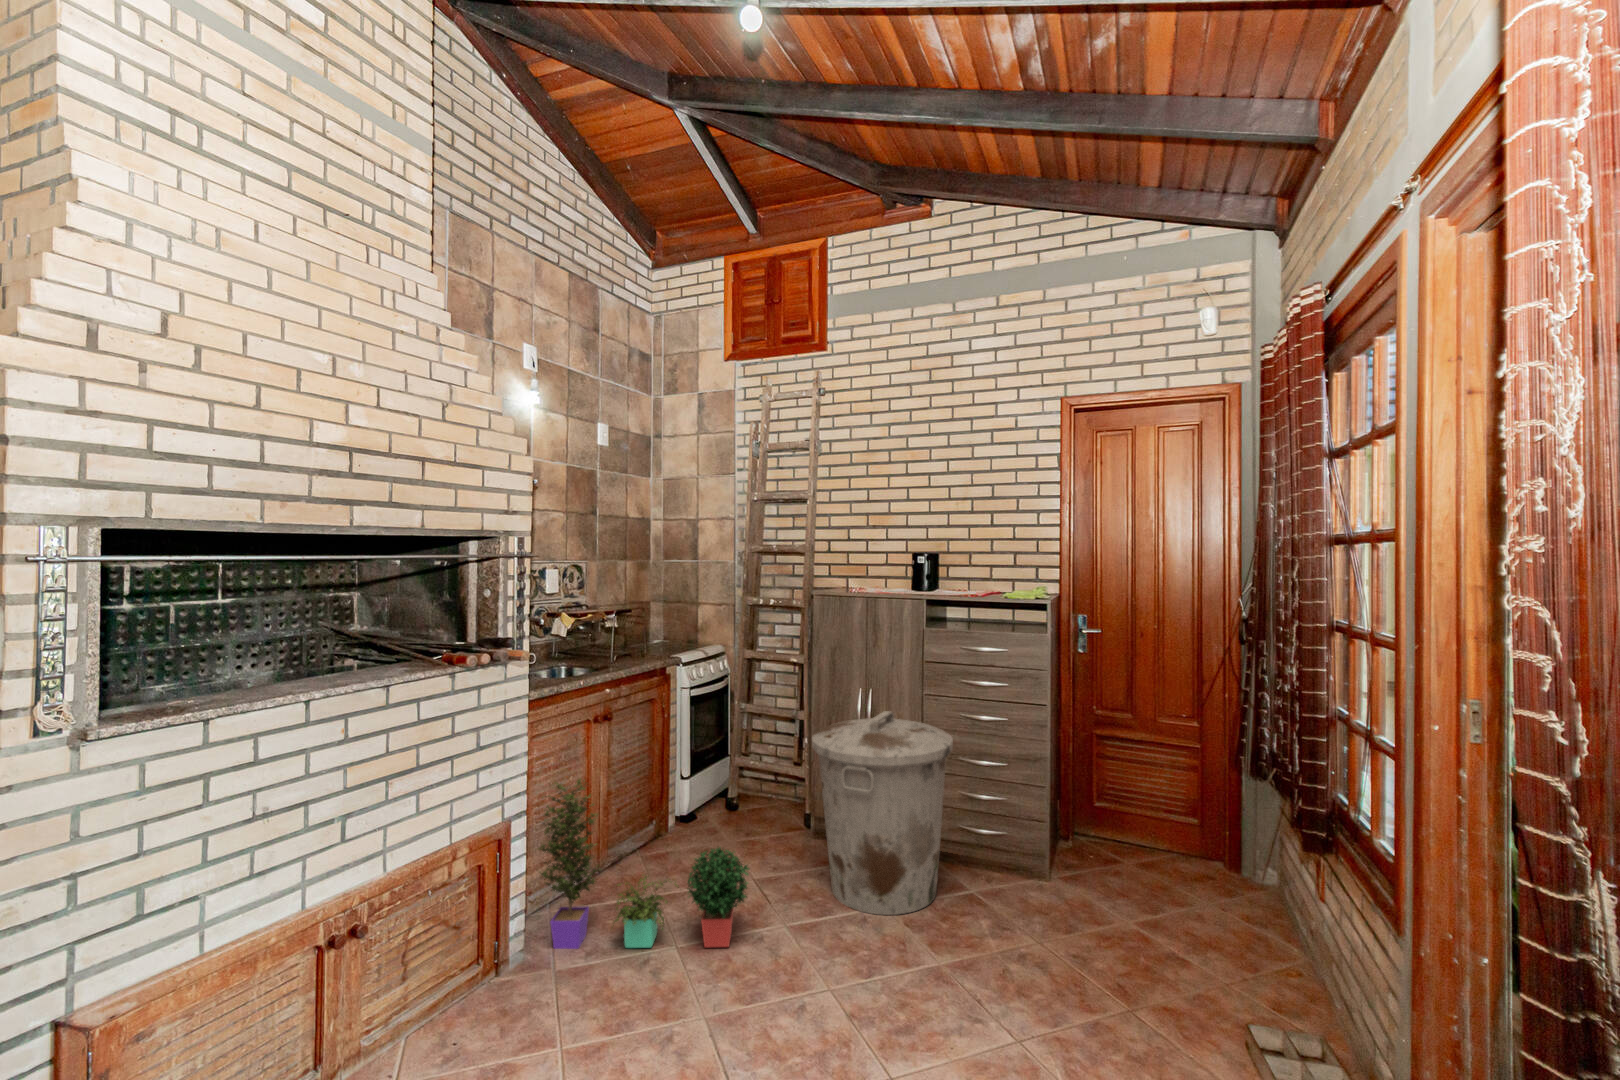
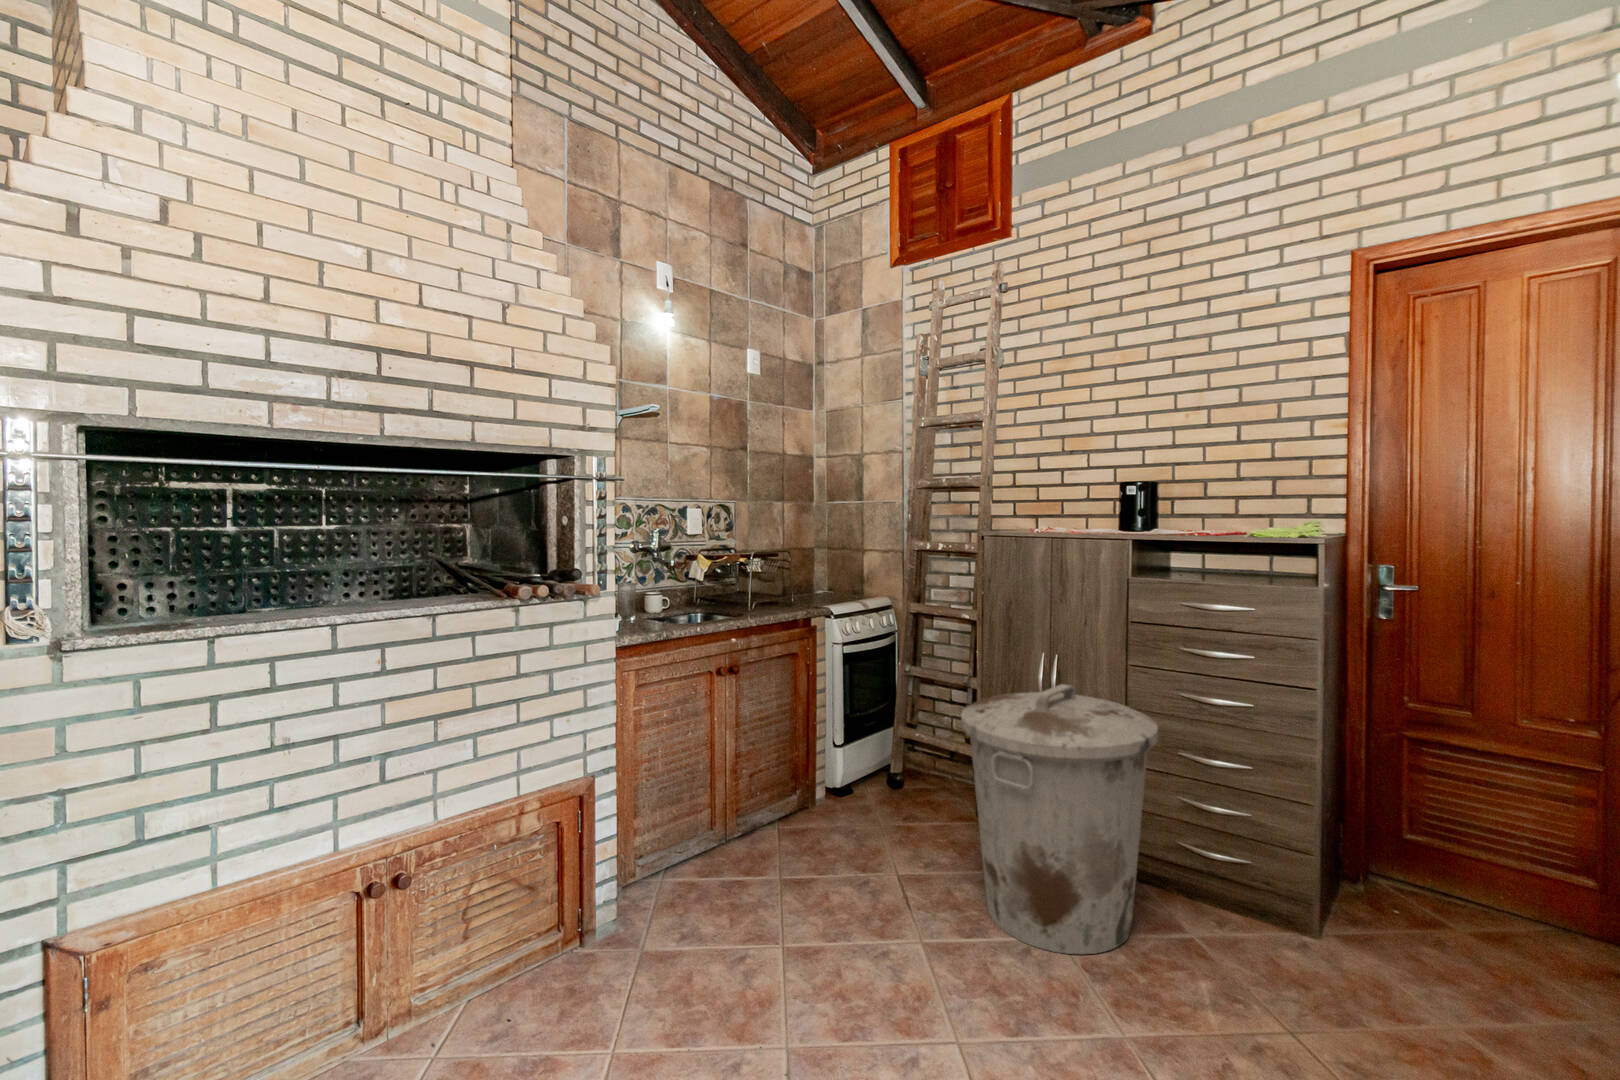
potted plant: present [538,779,749,949] -> none [631,735,865,958]

